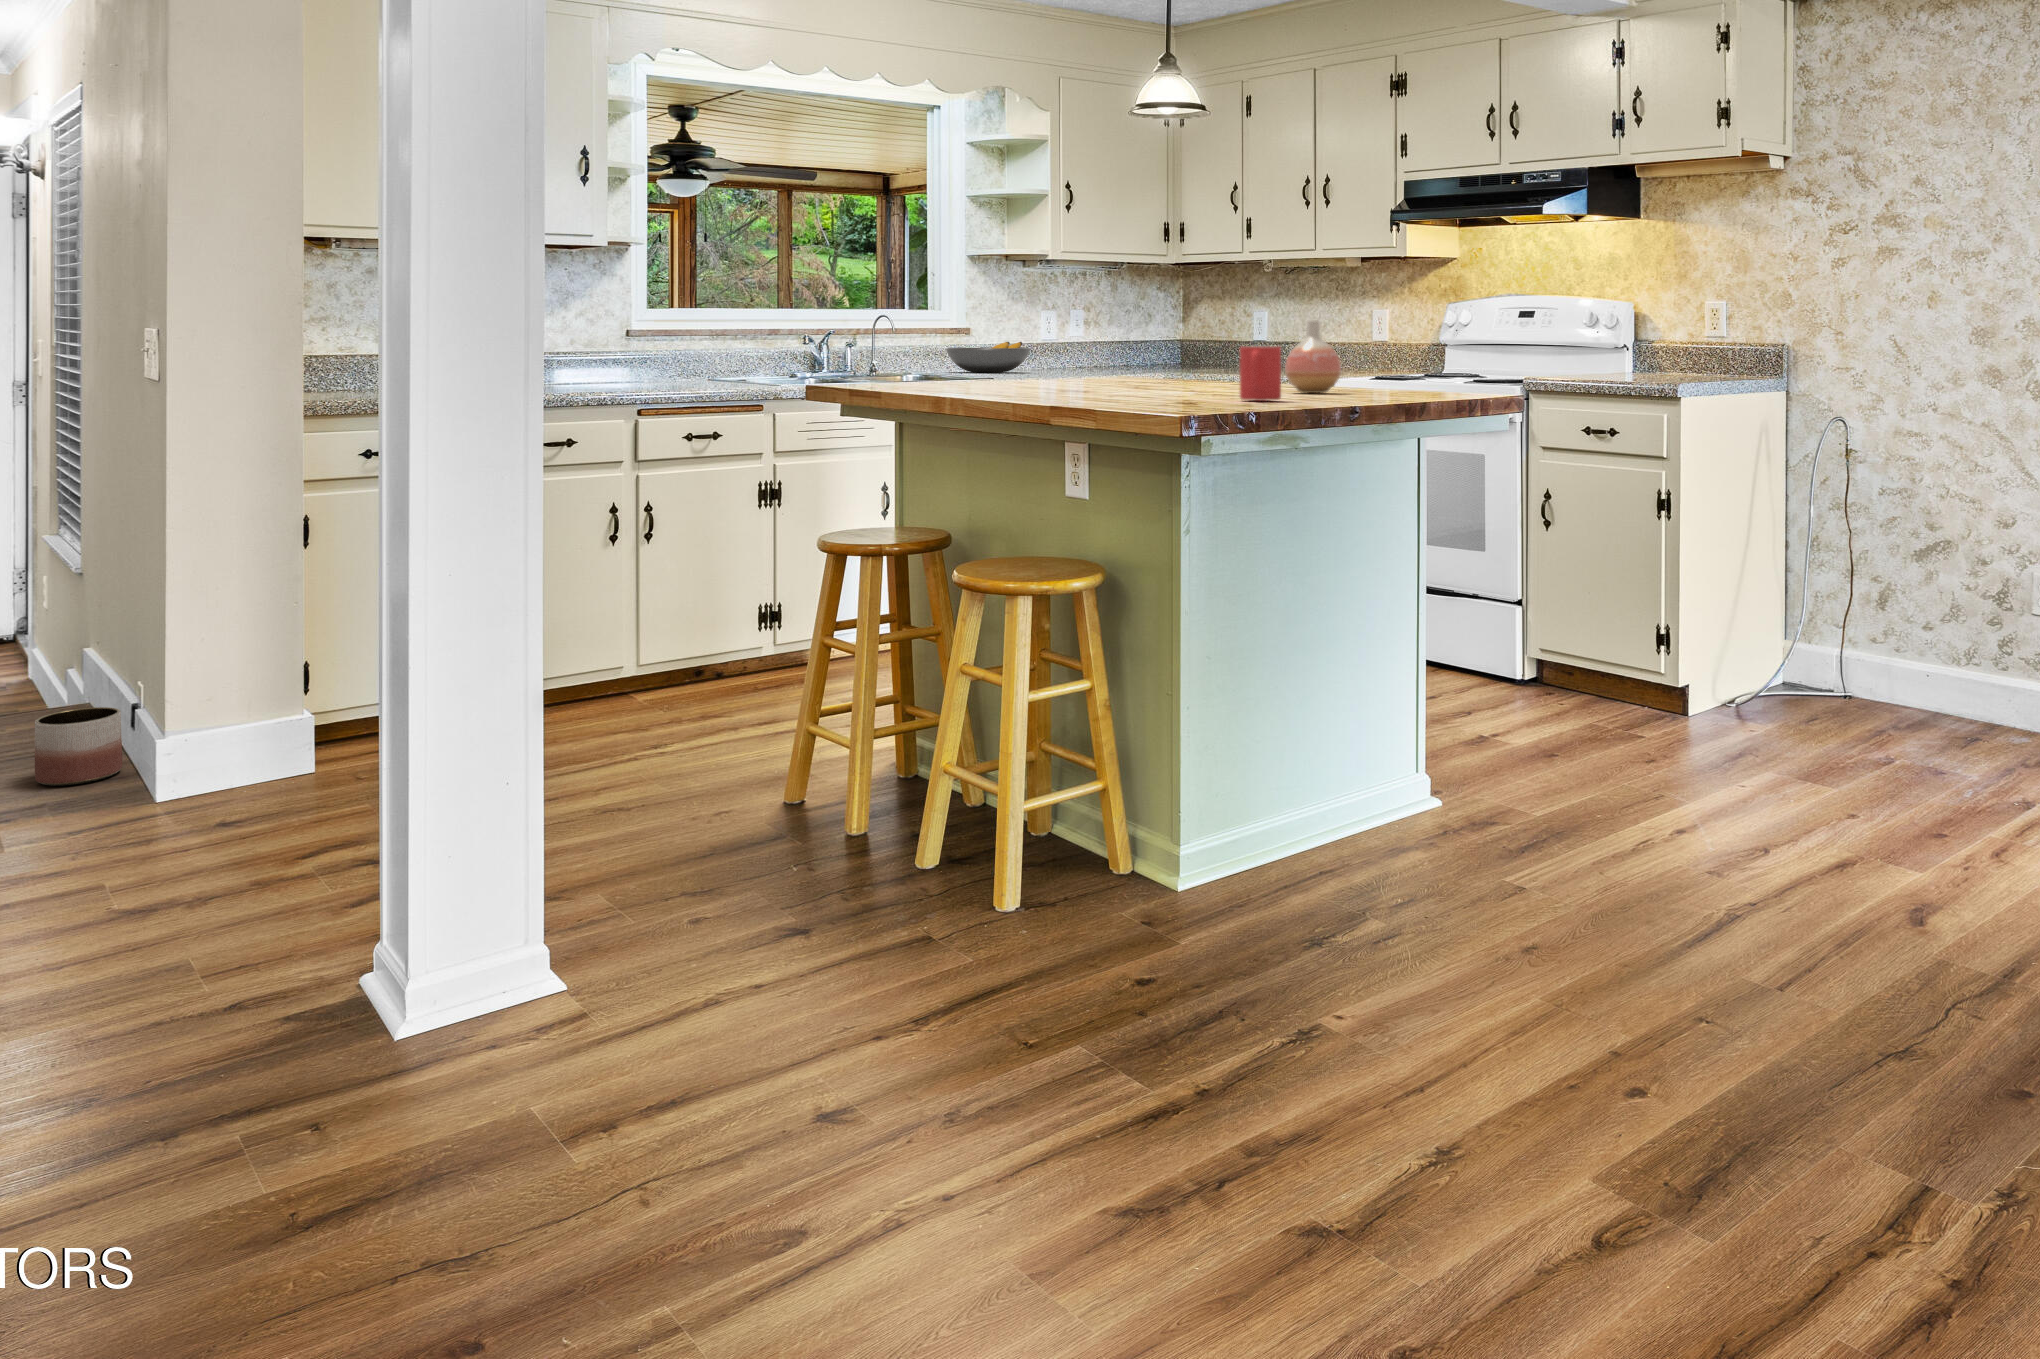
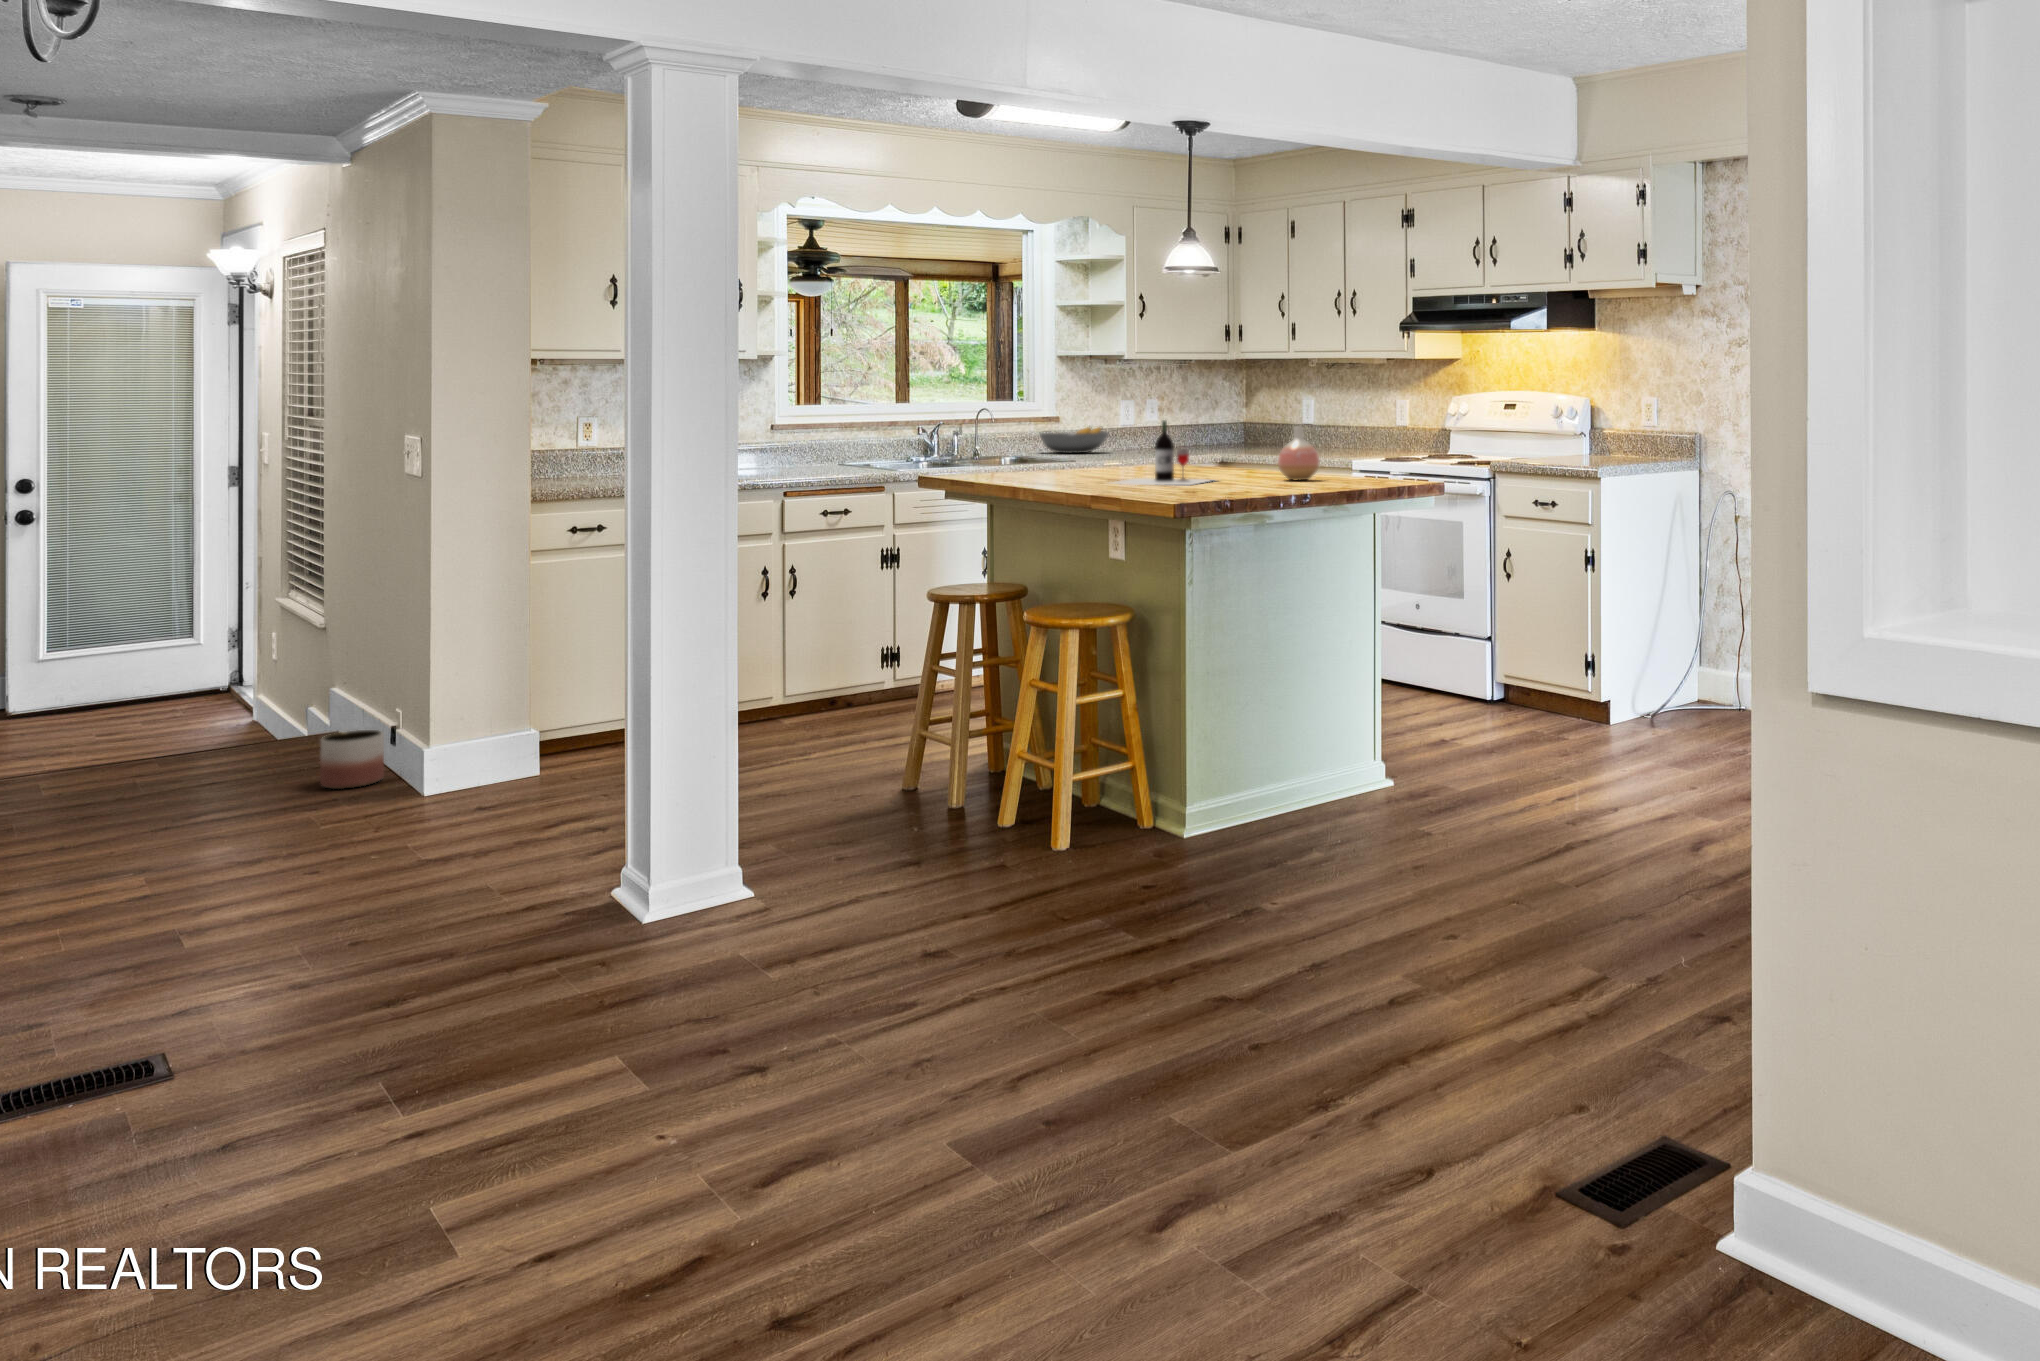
wine bottle: none [1049,310,1210,396] -> present [1115,420,1210,485]
mug: present [1240,346,1281,401] -> none [1227,452,1257,490]

